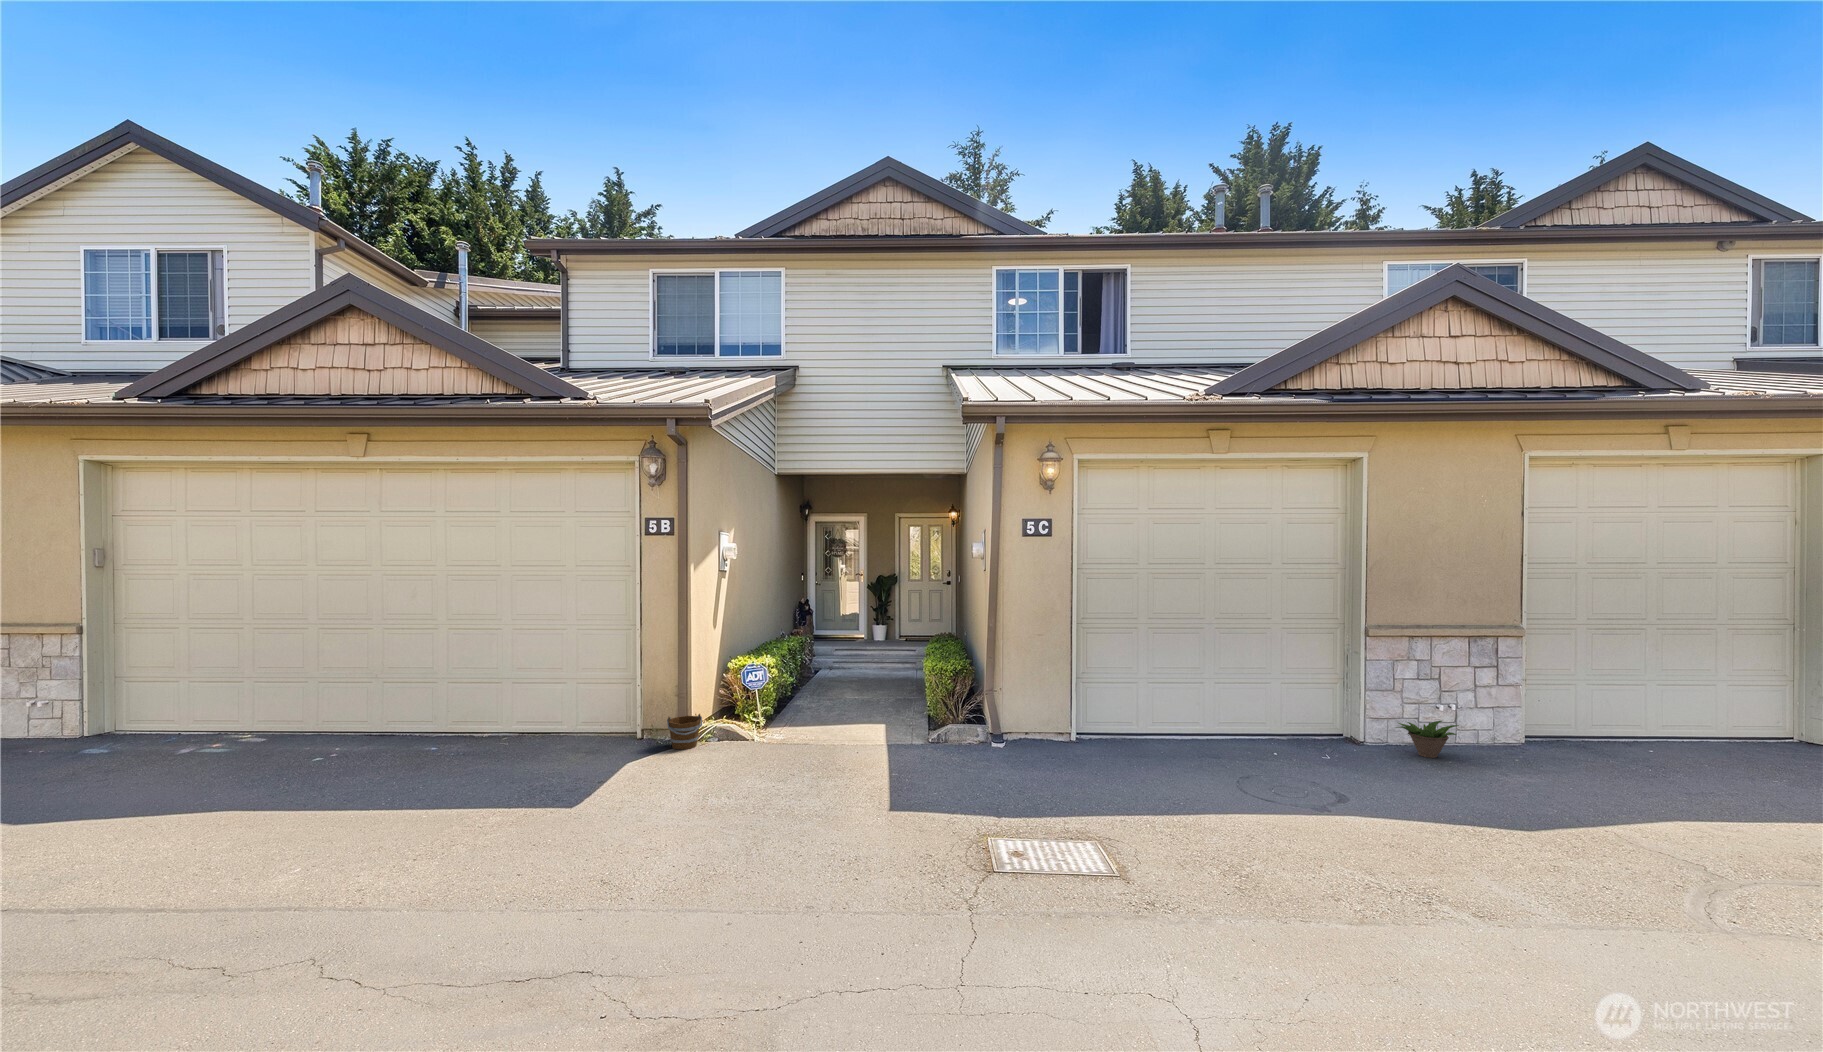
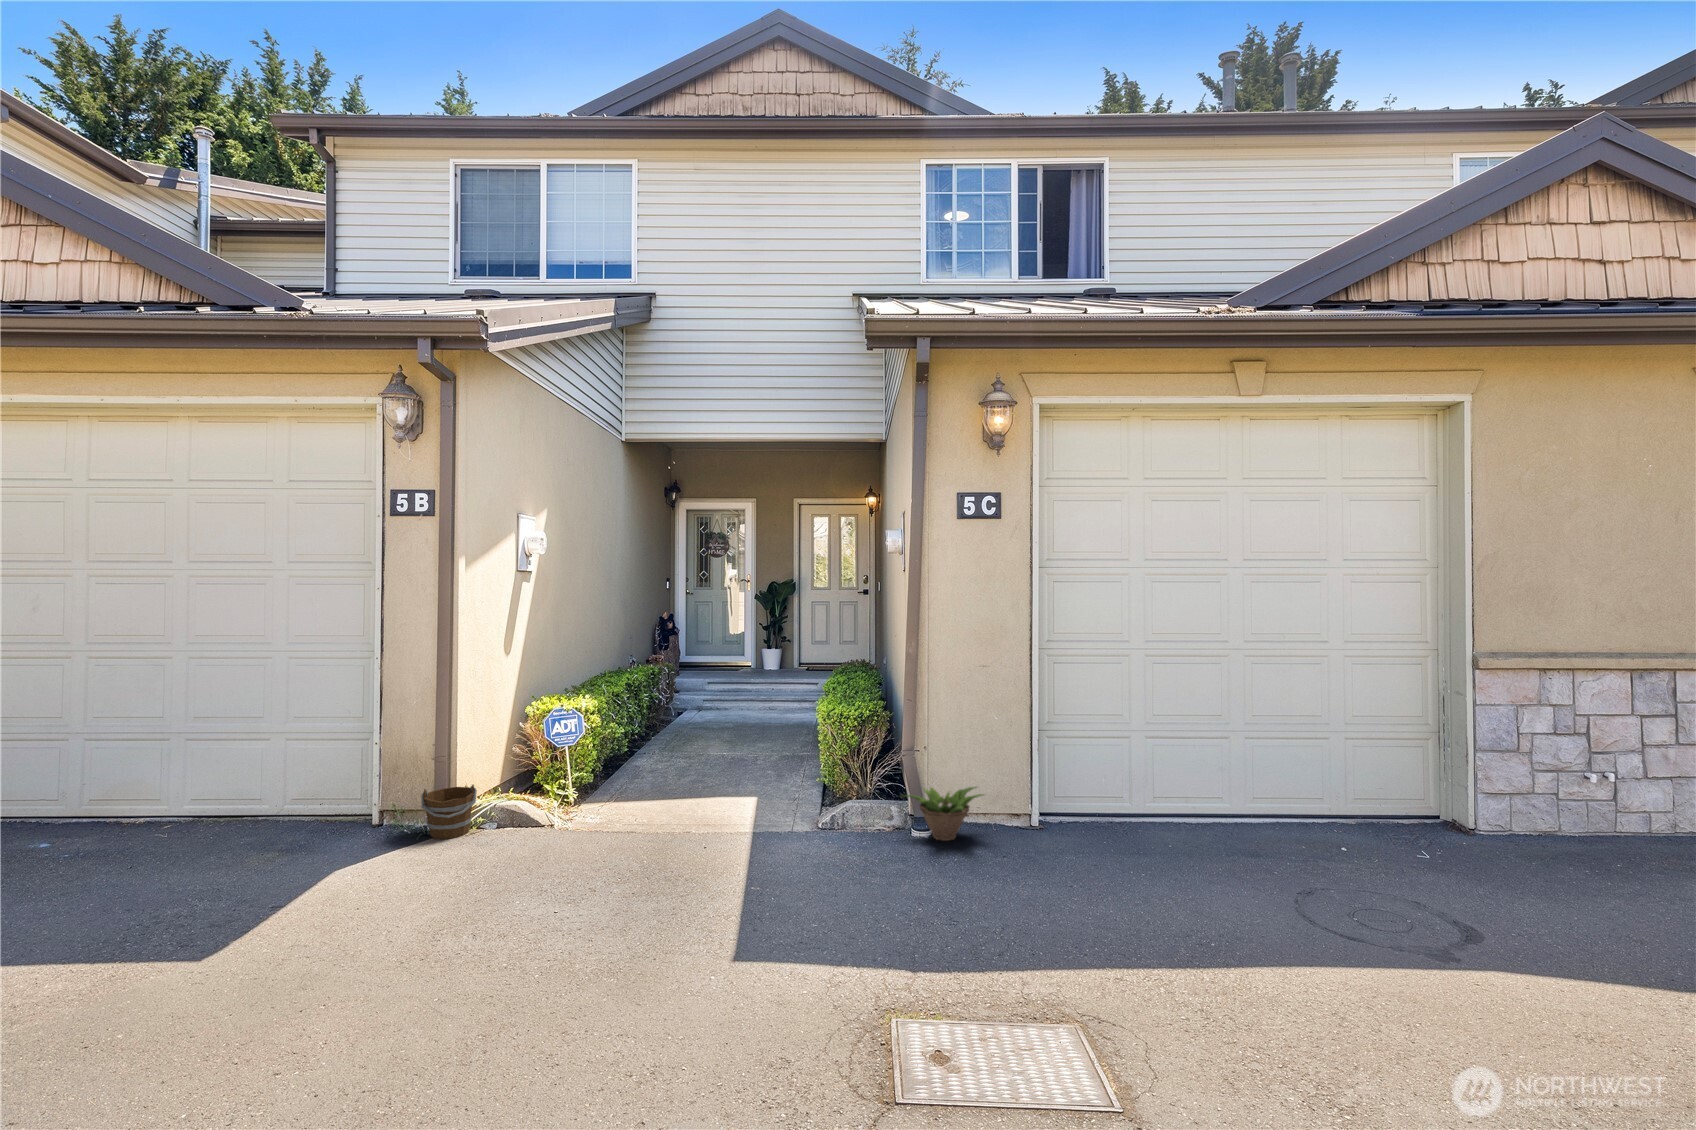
decorative plant: present [1396,721,1459,758] -> present [906,787,983,841]

